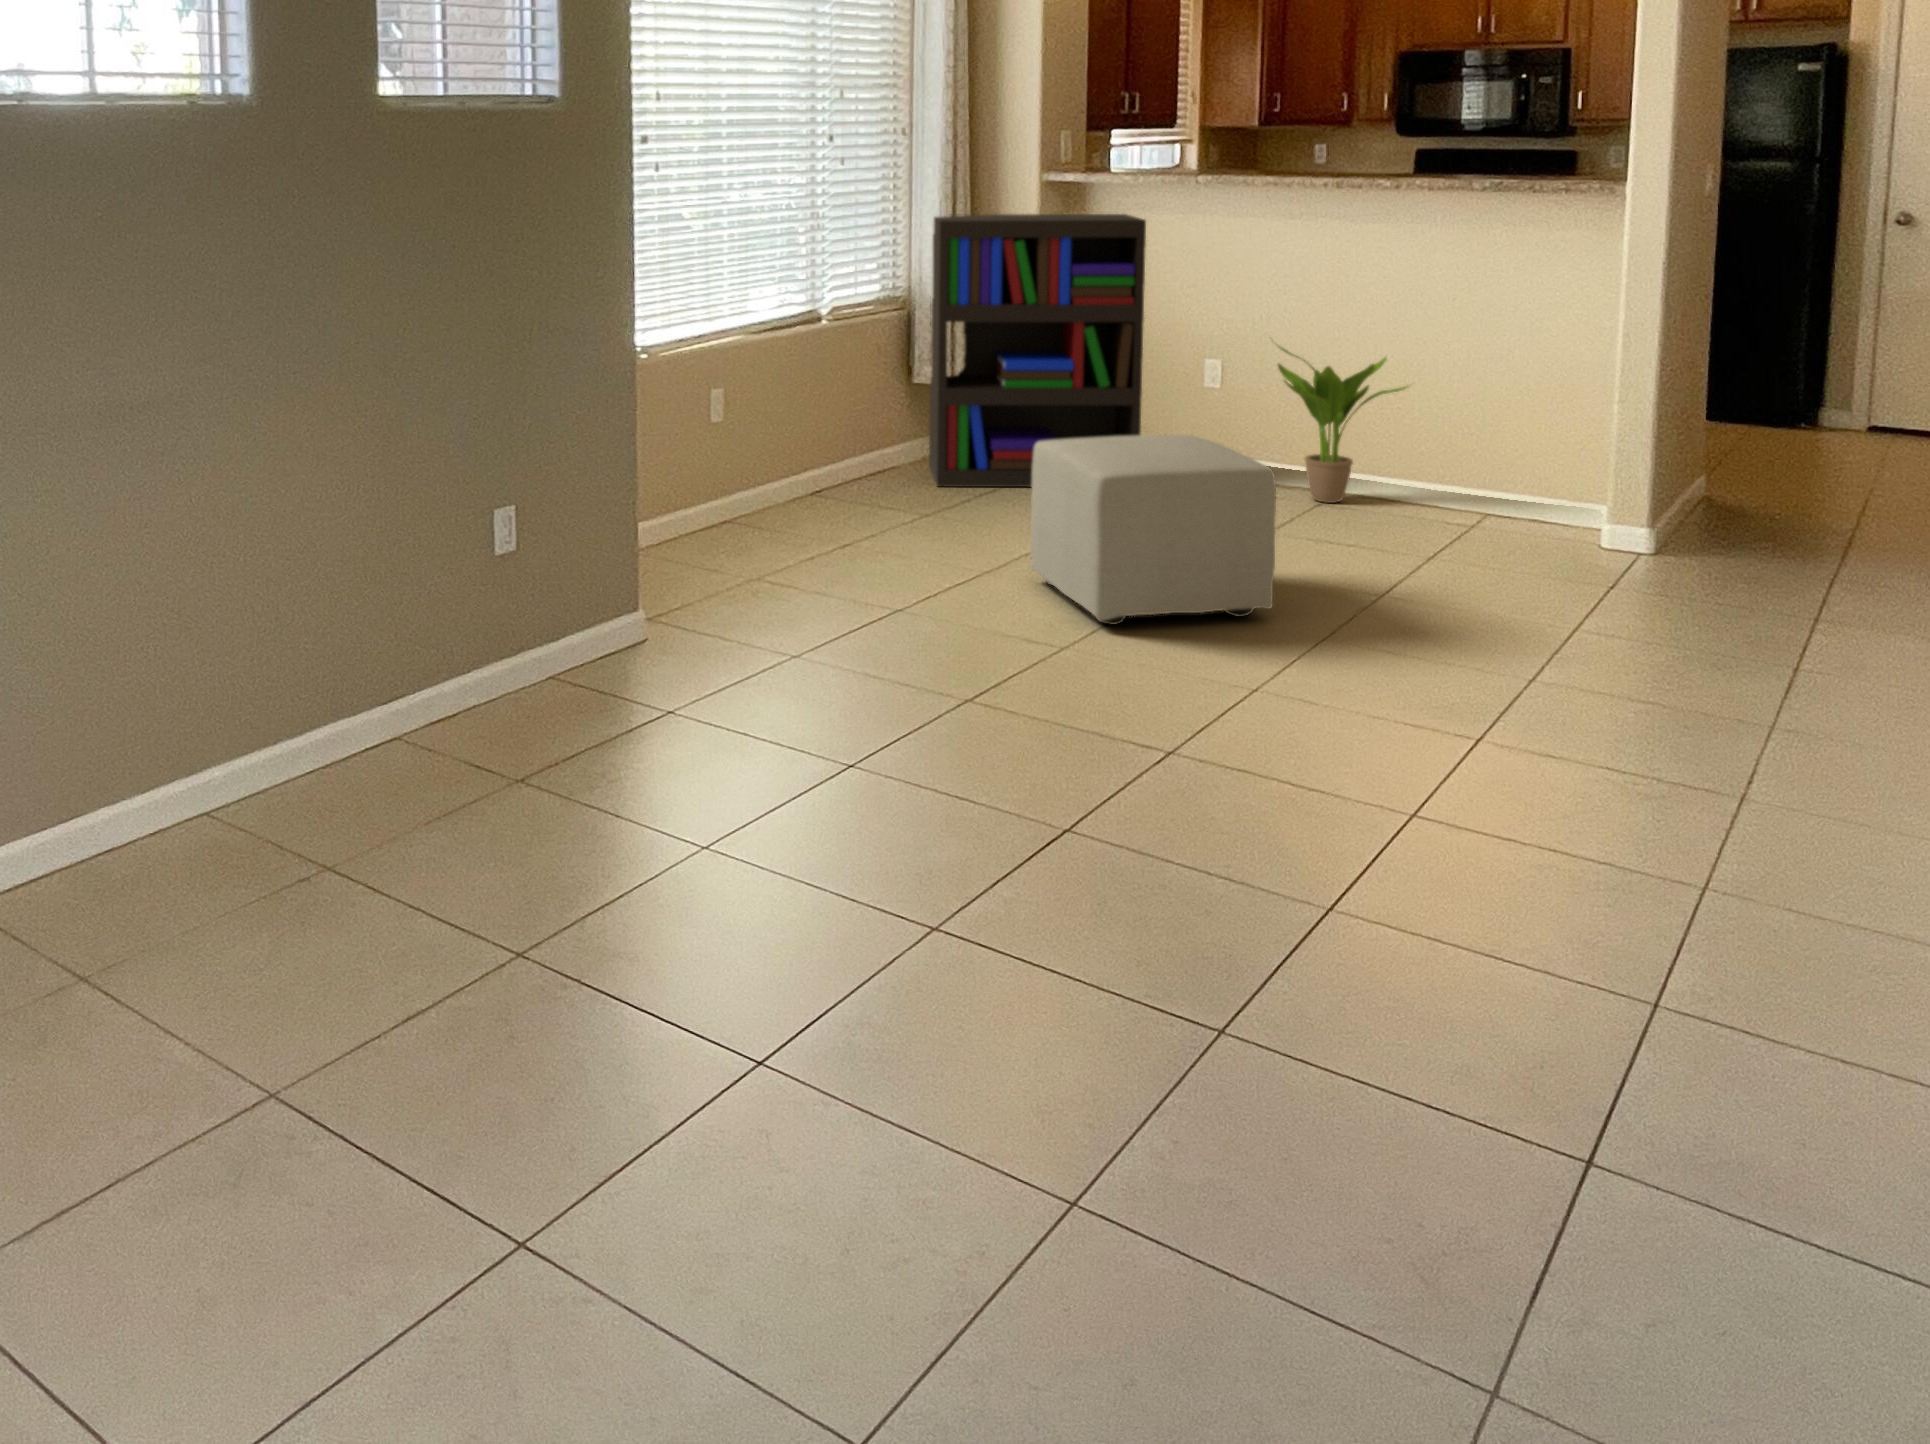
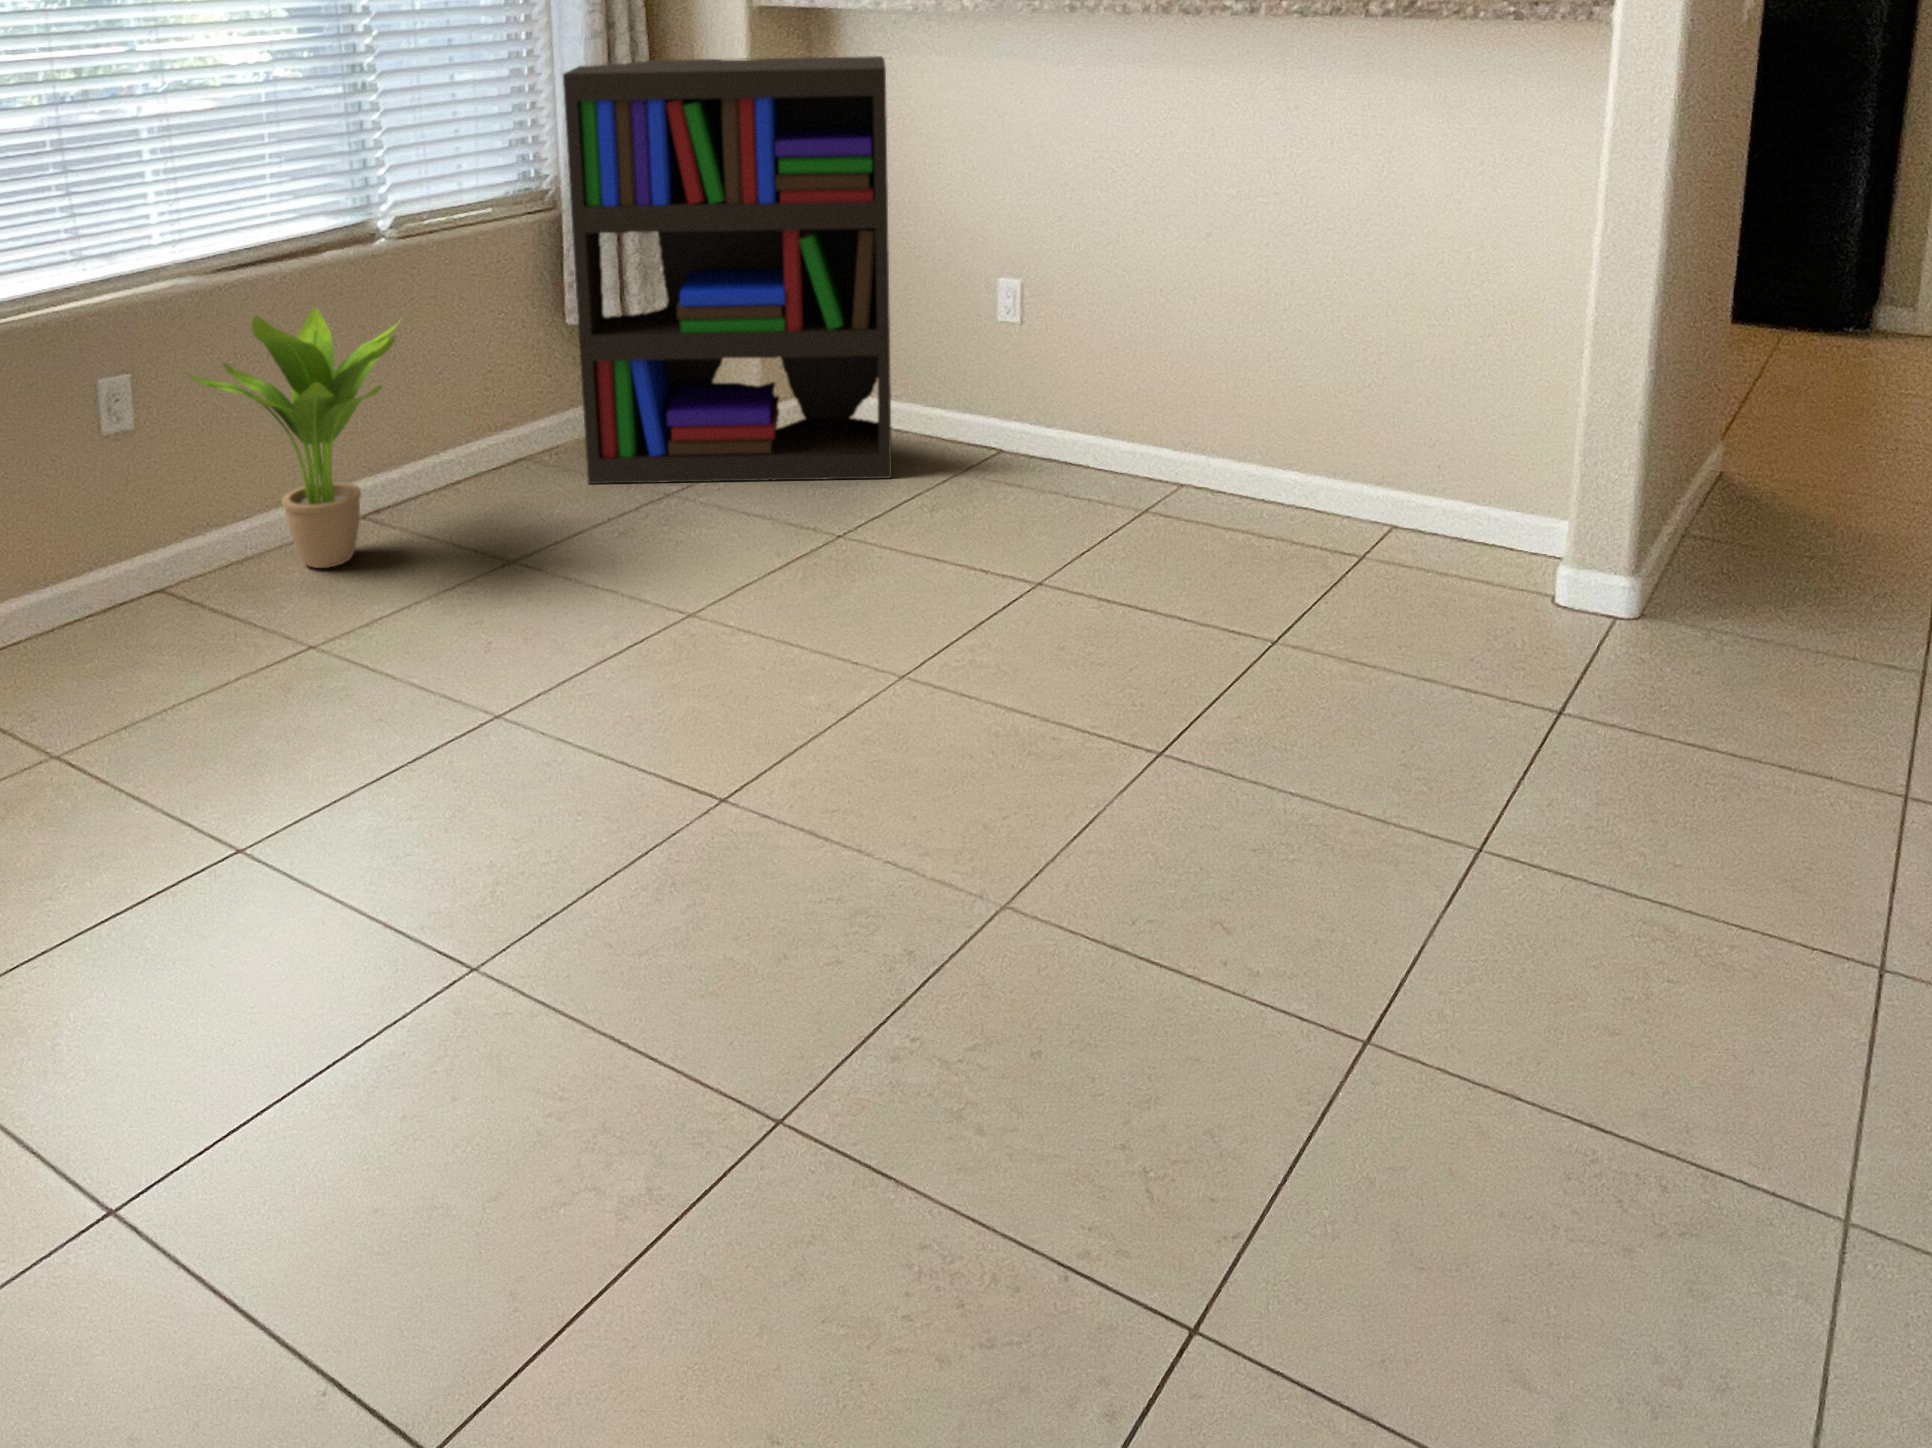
potted plant: present [1277,344,1411,503] -> present [188,308,398,568]
ottoman: present [1030,435,1276,625] -> none [546,465,924,867]

